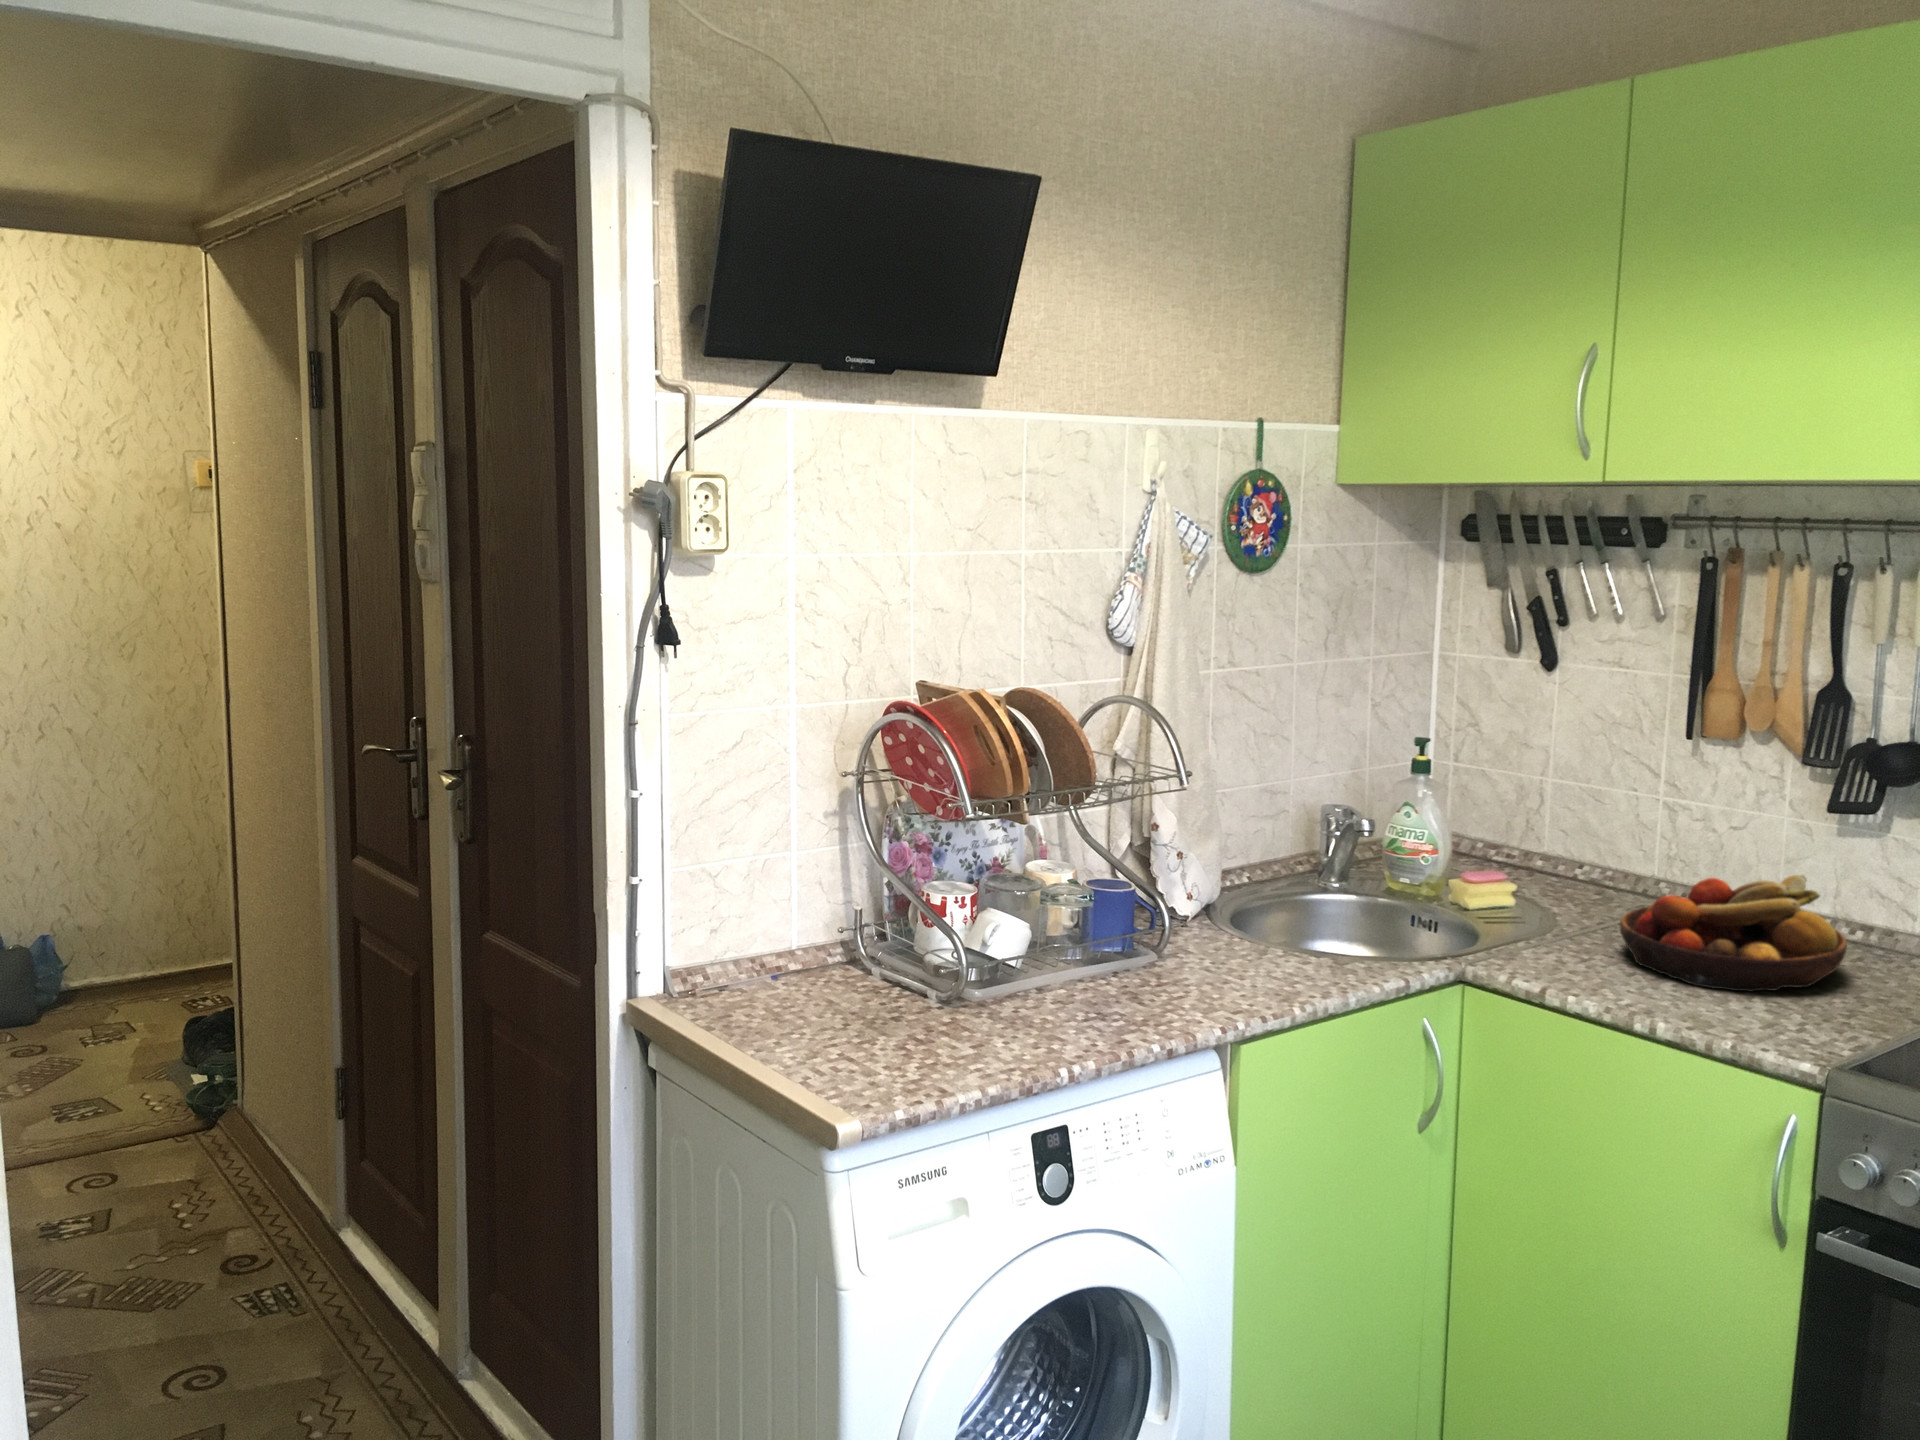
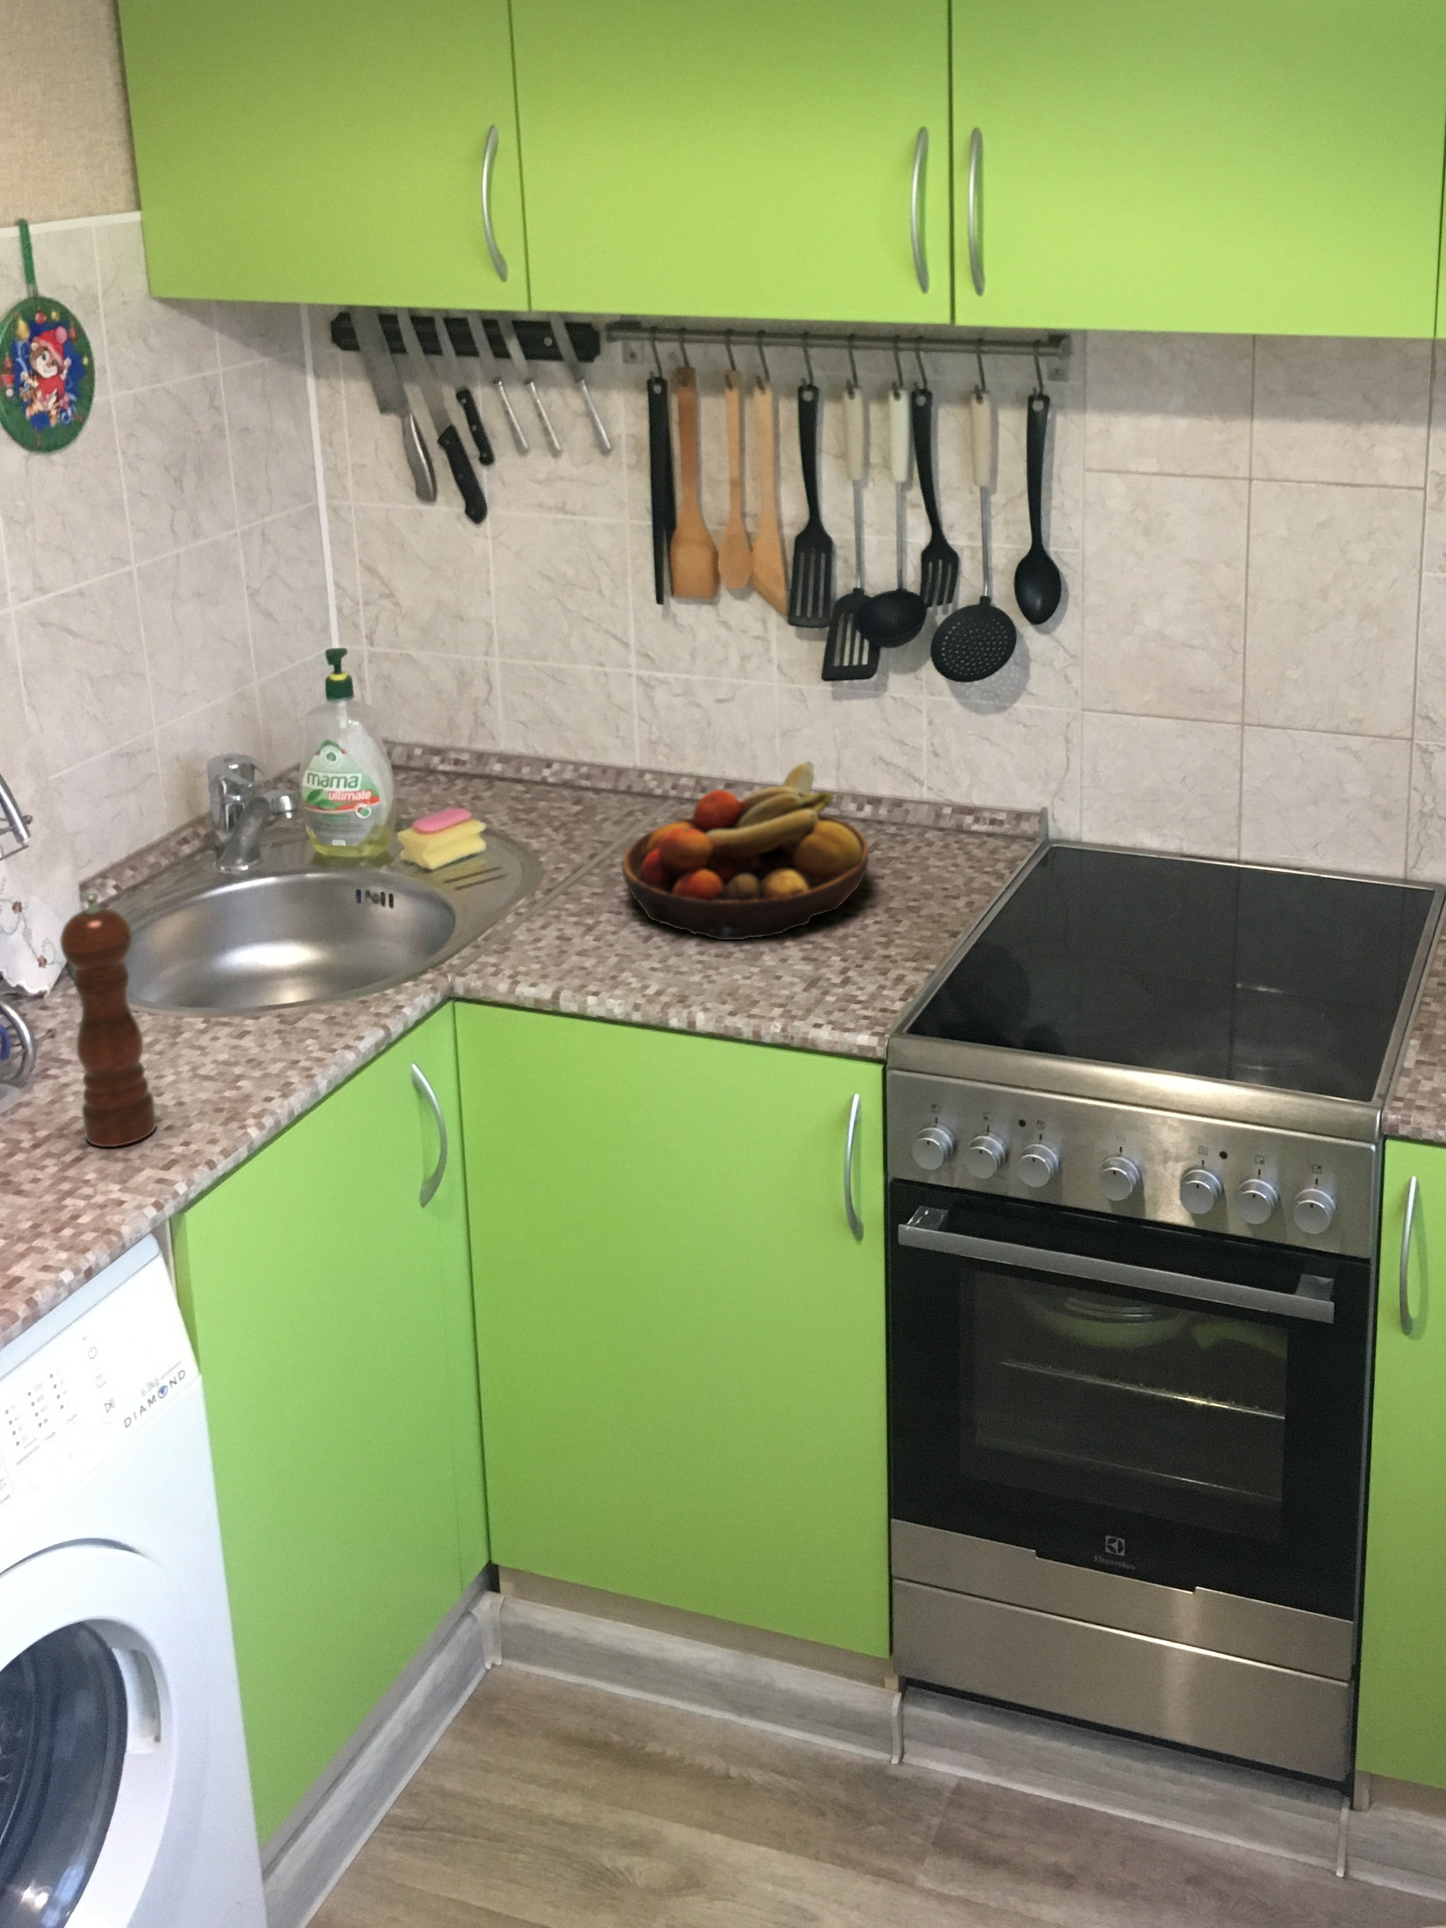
pepper mill: none [1189,817,1240,997] -> present [60,893,156,1147]

